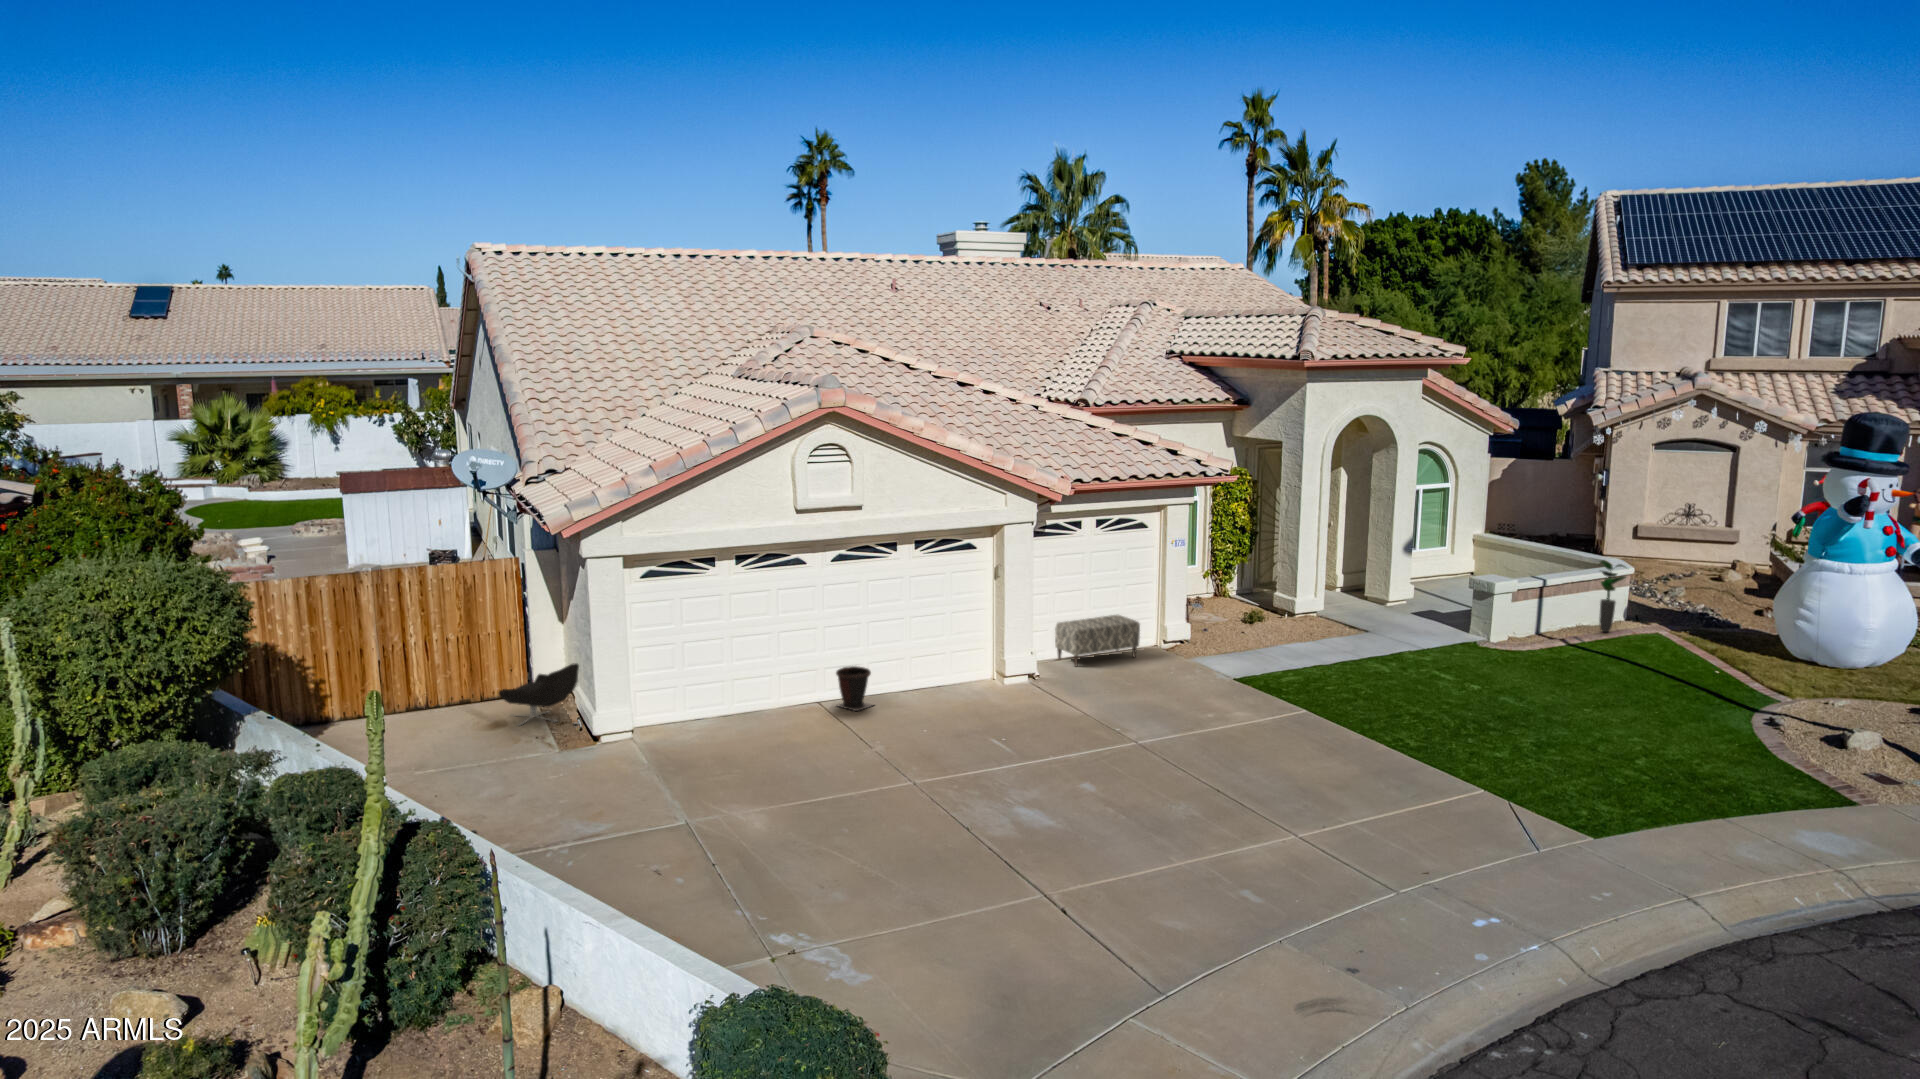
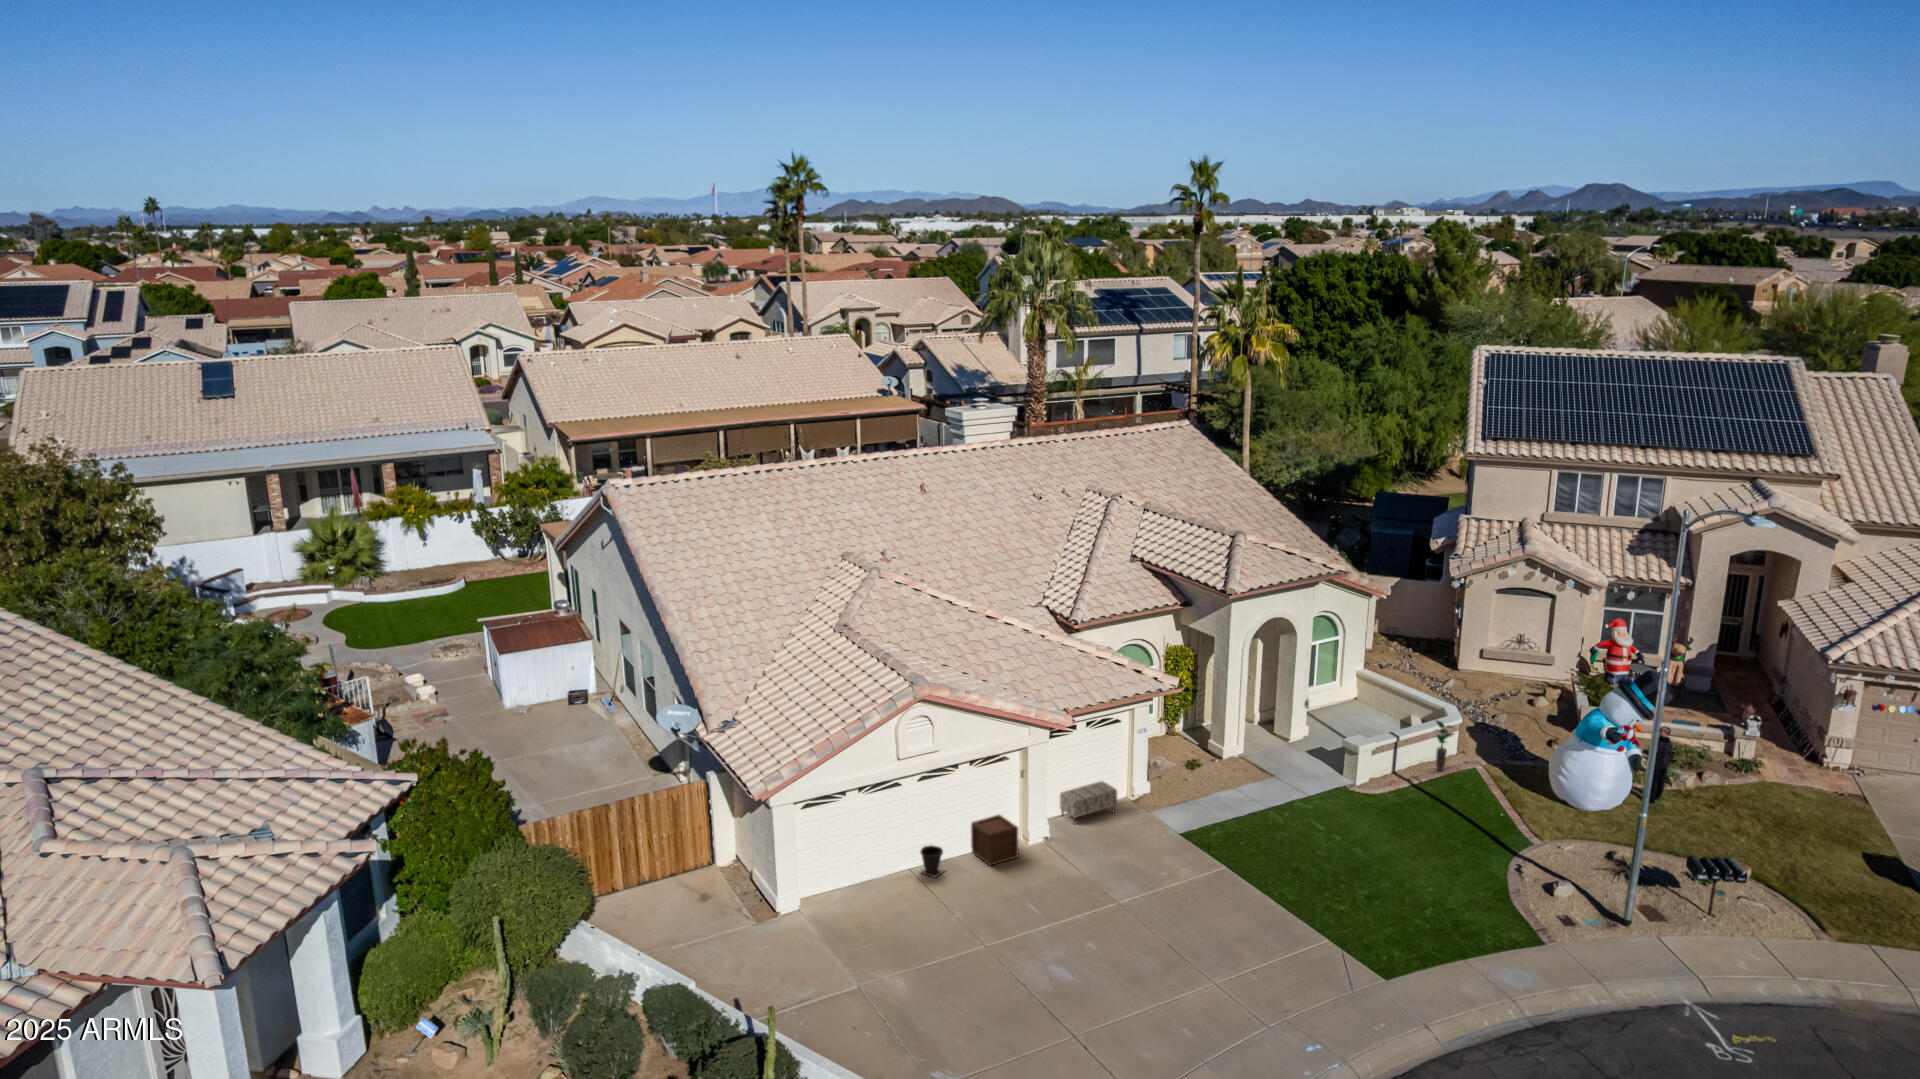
wooden crate: none [918,635,988,702] -> present [971,815,1018,865]
lounge chair: present [499,663,579,726] -> none [706,857,755,902]

